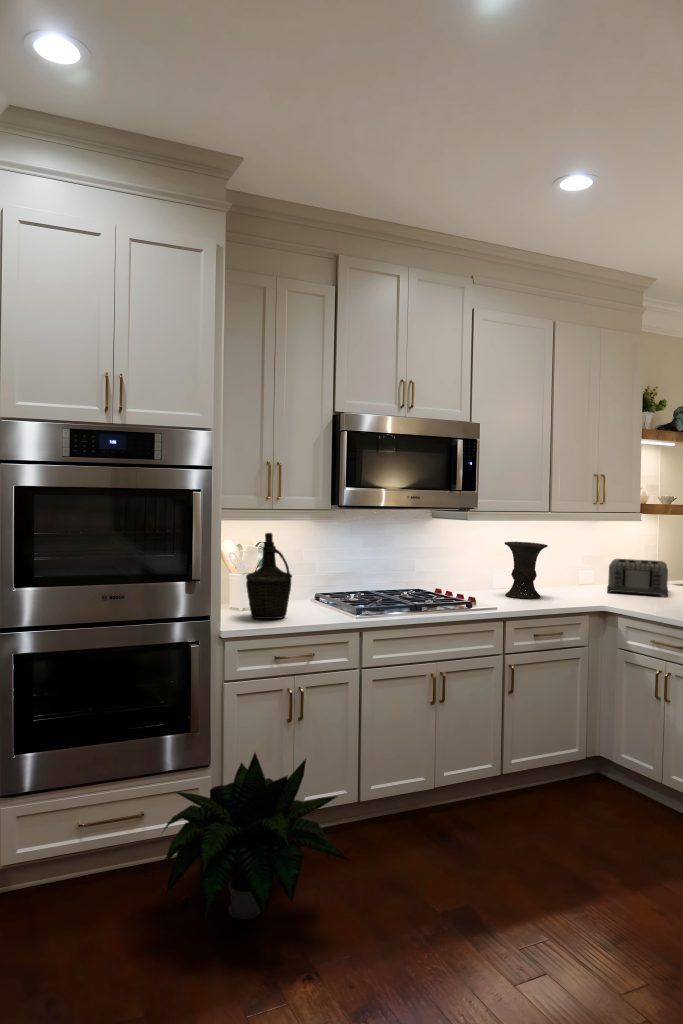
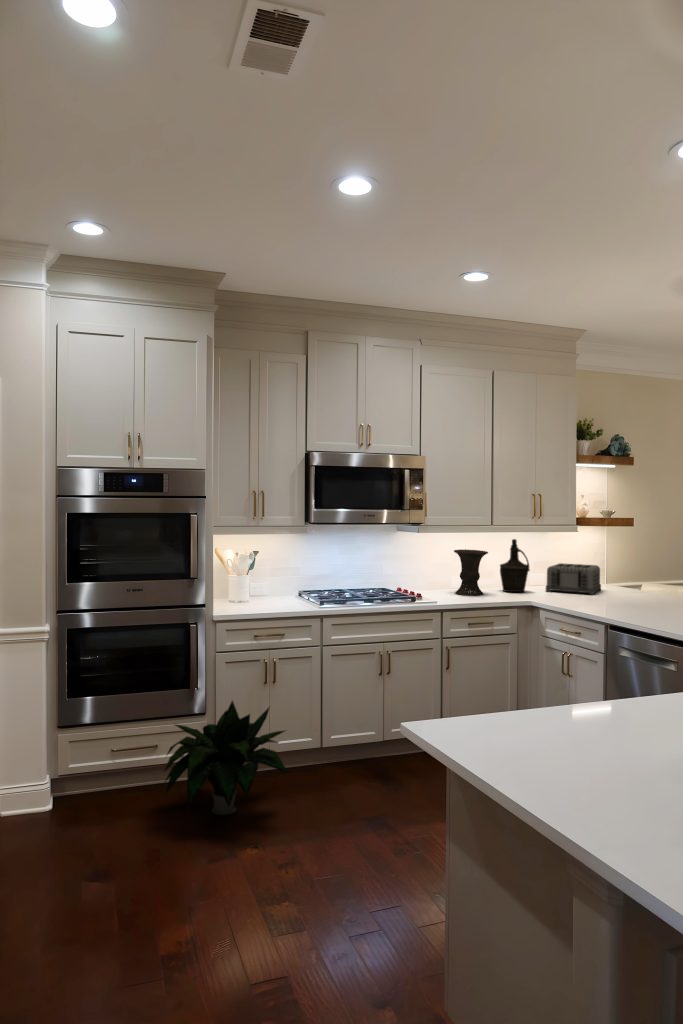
bottle: present [246,533,292,619] -> present [500,539,530,592]

